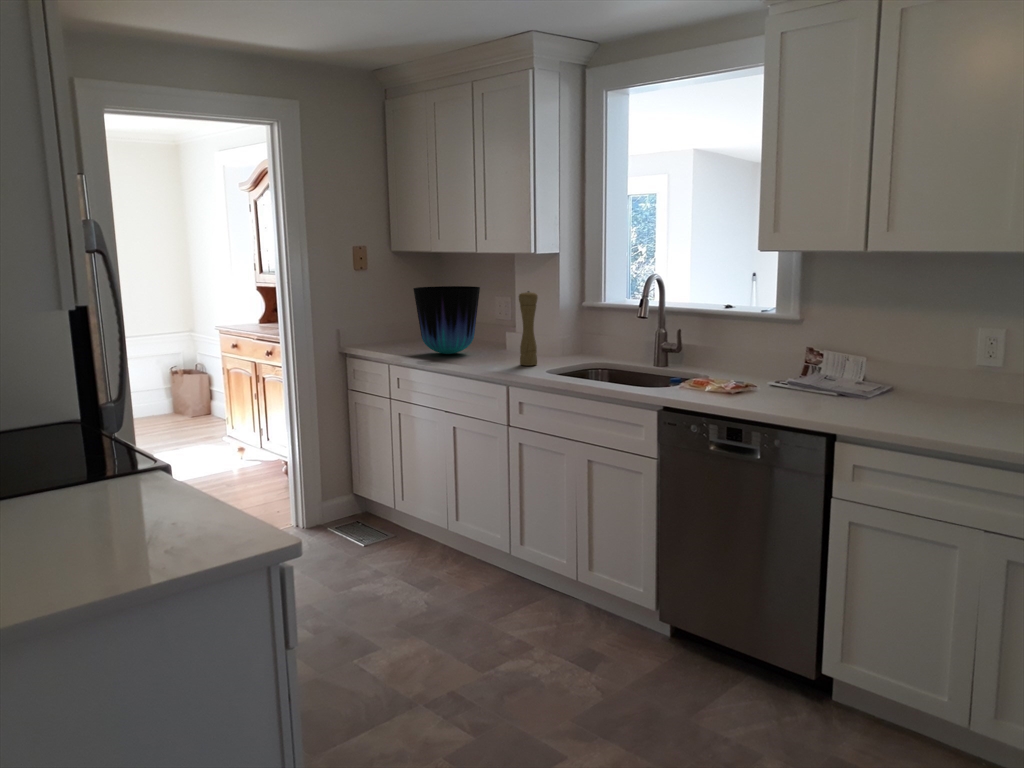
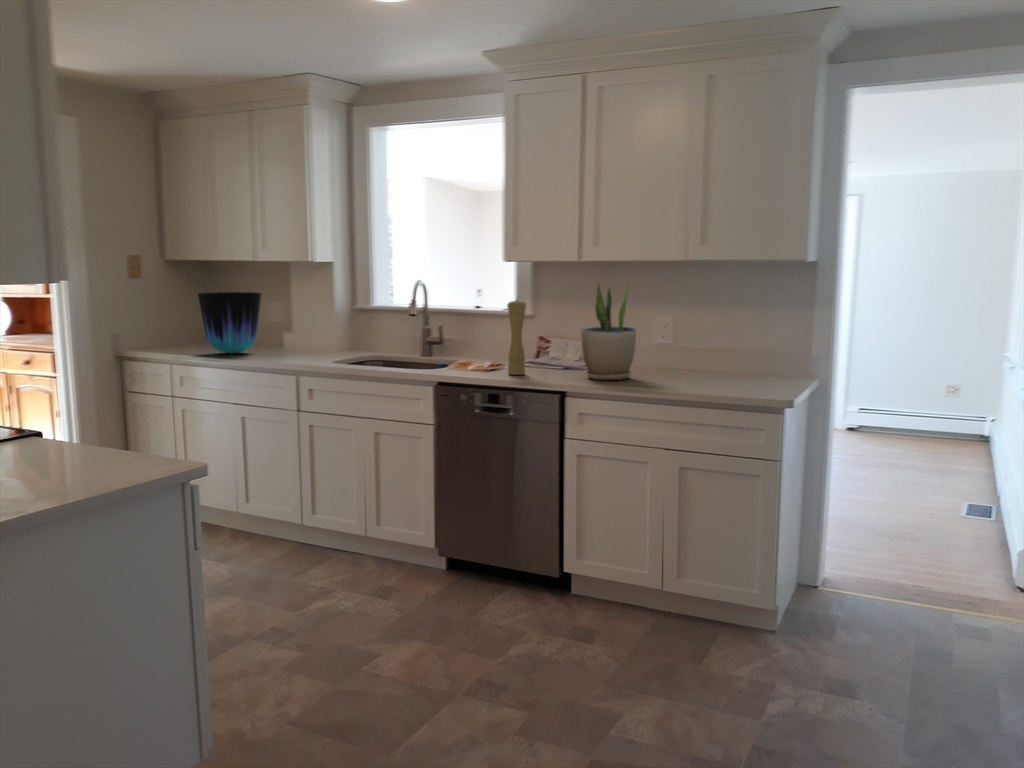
potted plant: none [866,270,955,421] -> present [581,280,636,380]
pepper mill: present [519,291,538,366] -> present [507,300,526,375]

